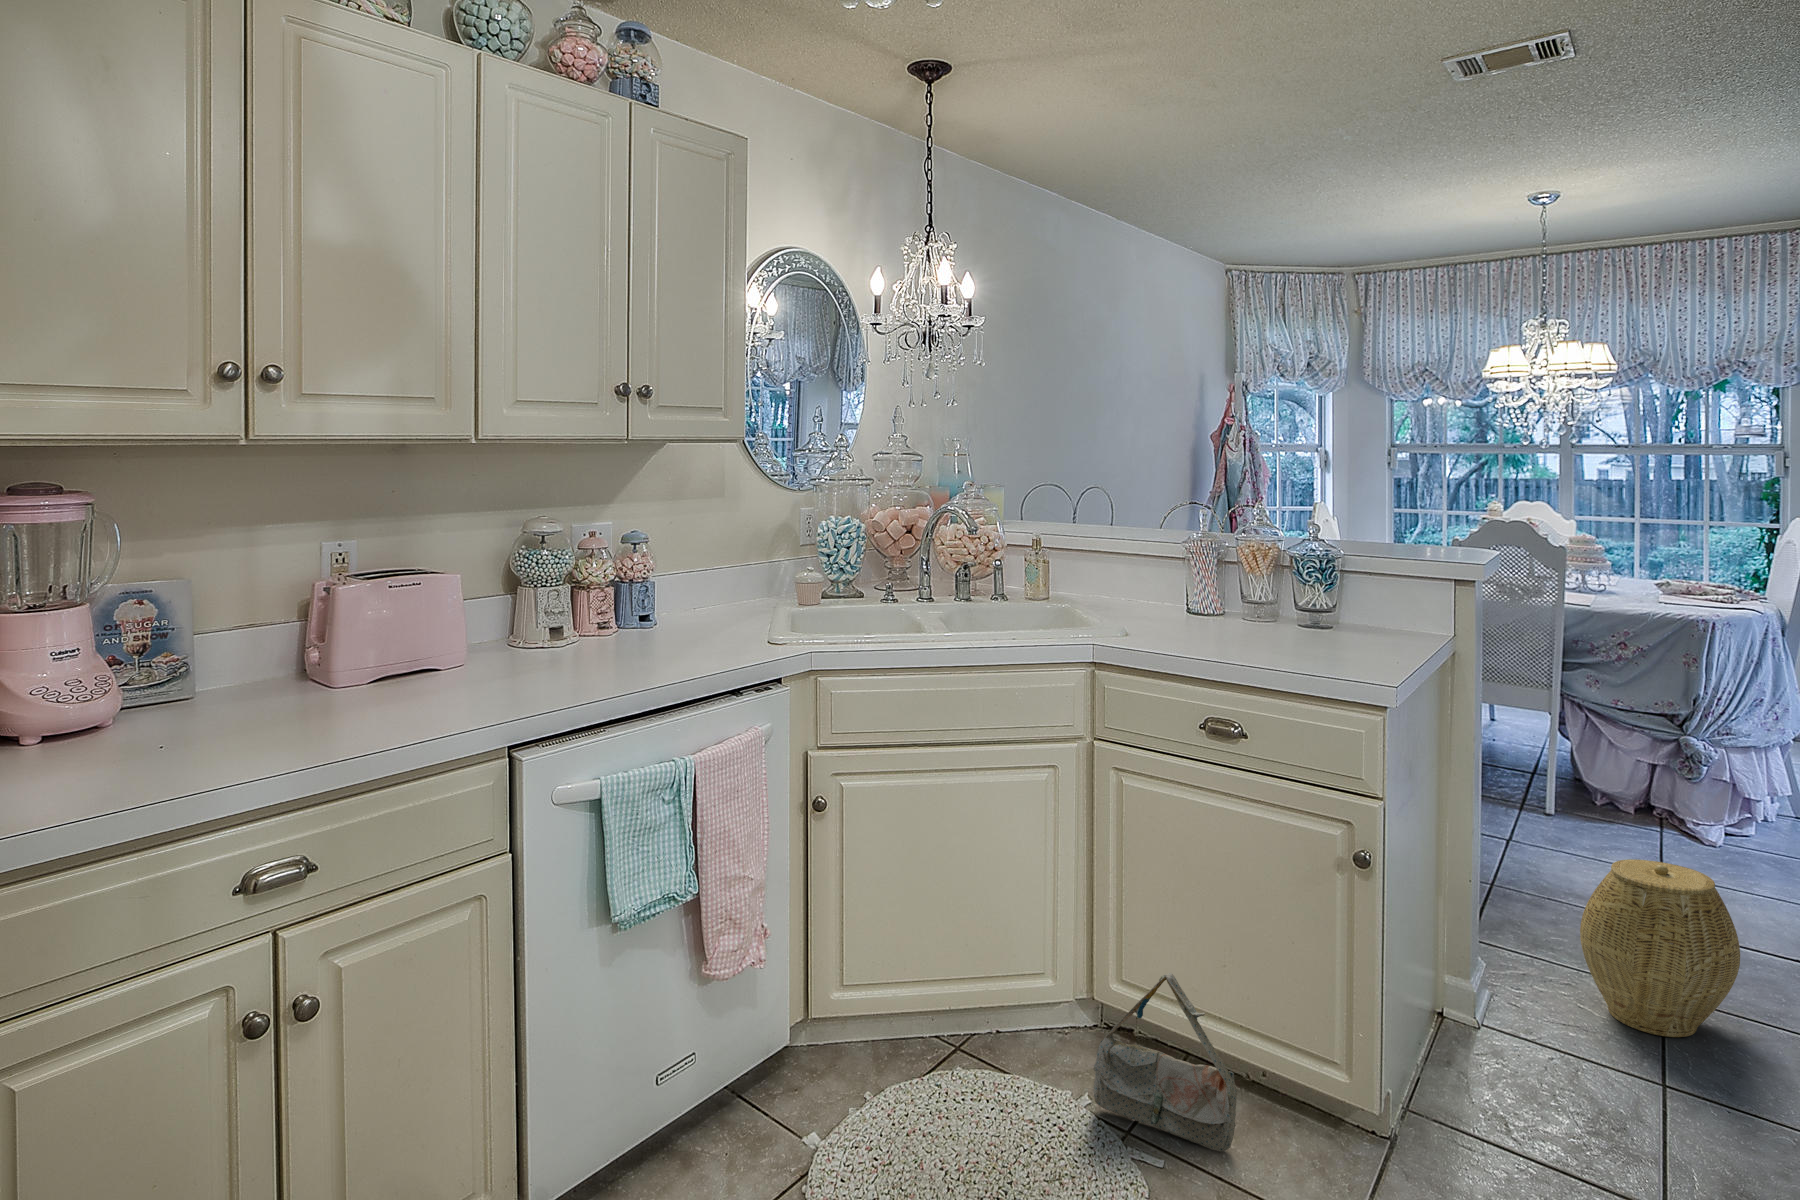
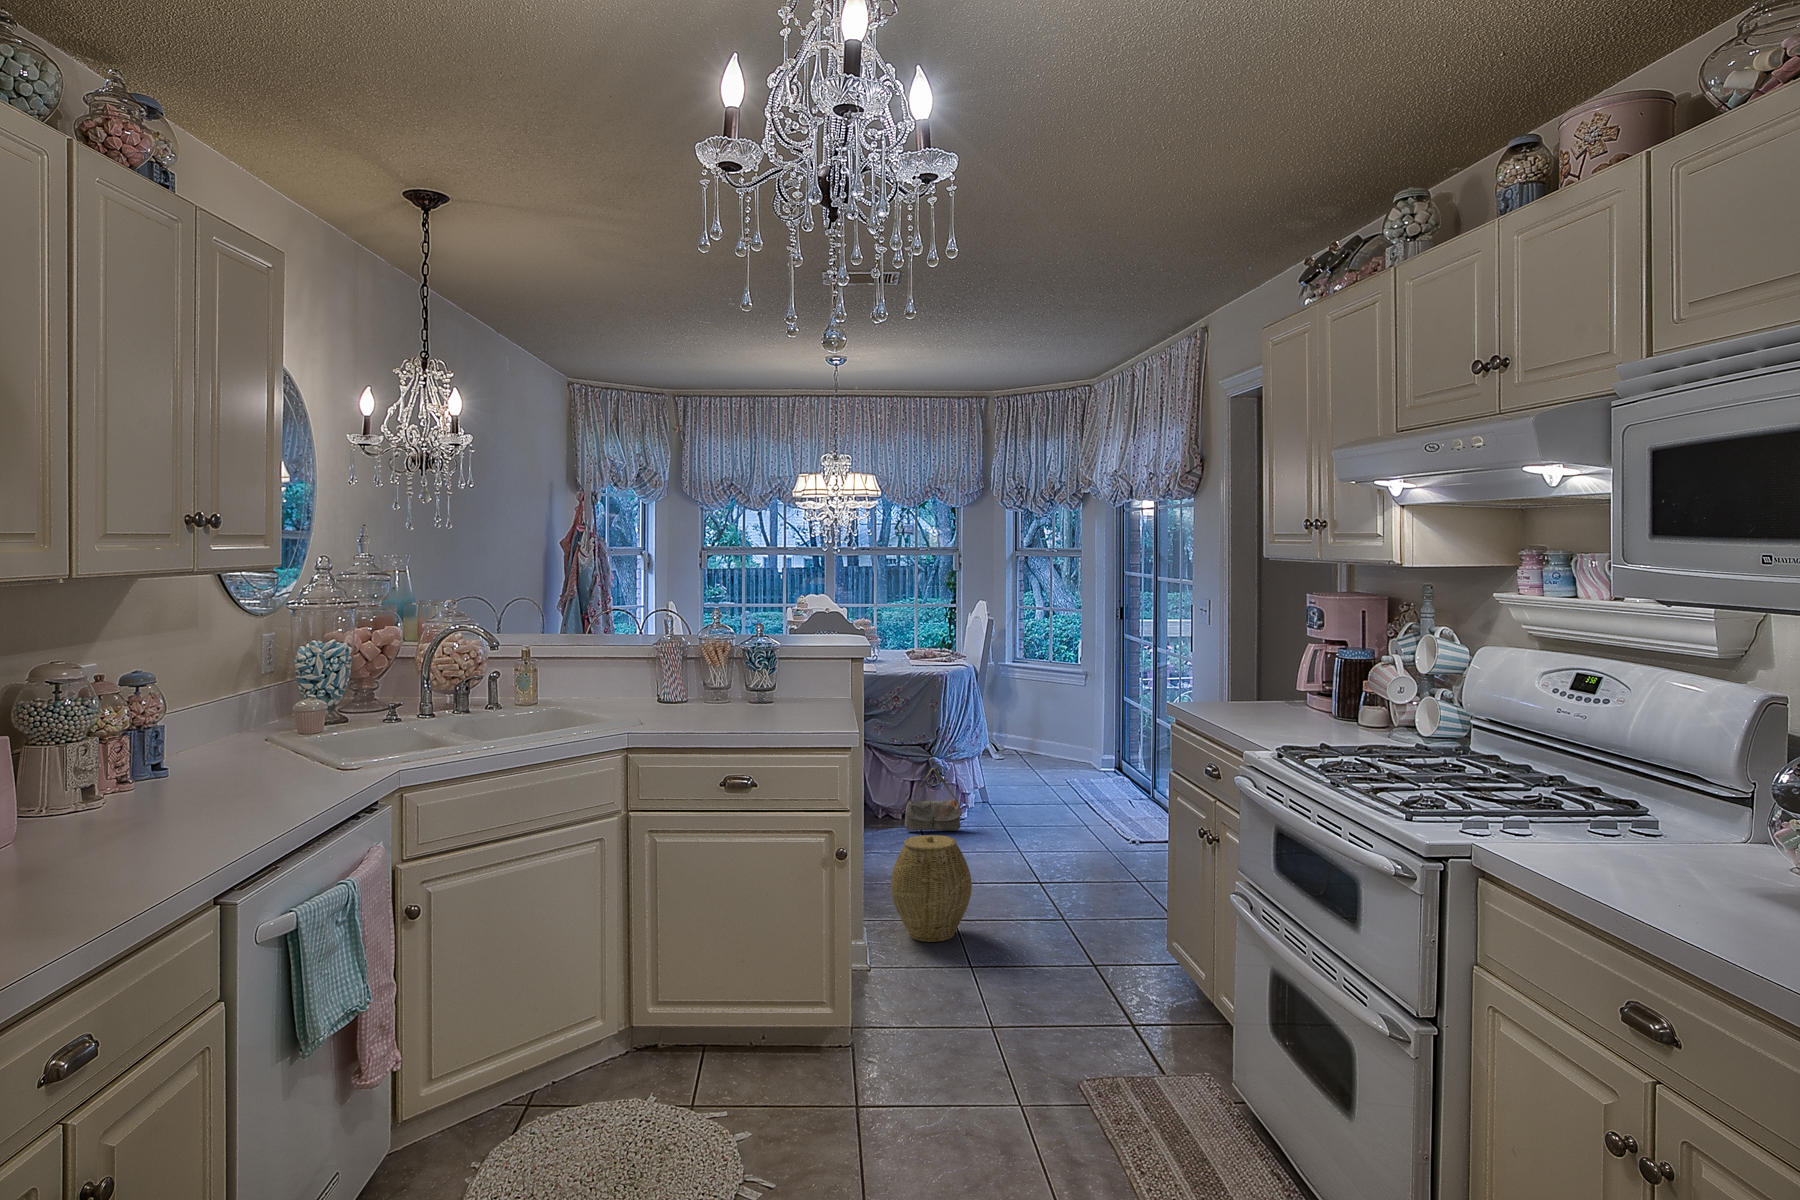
bag: present [1093,973,1237,1152] -> present [905,768,962,831]

